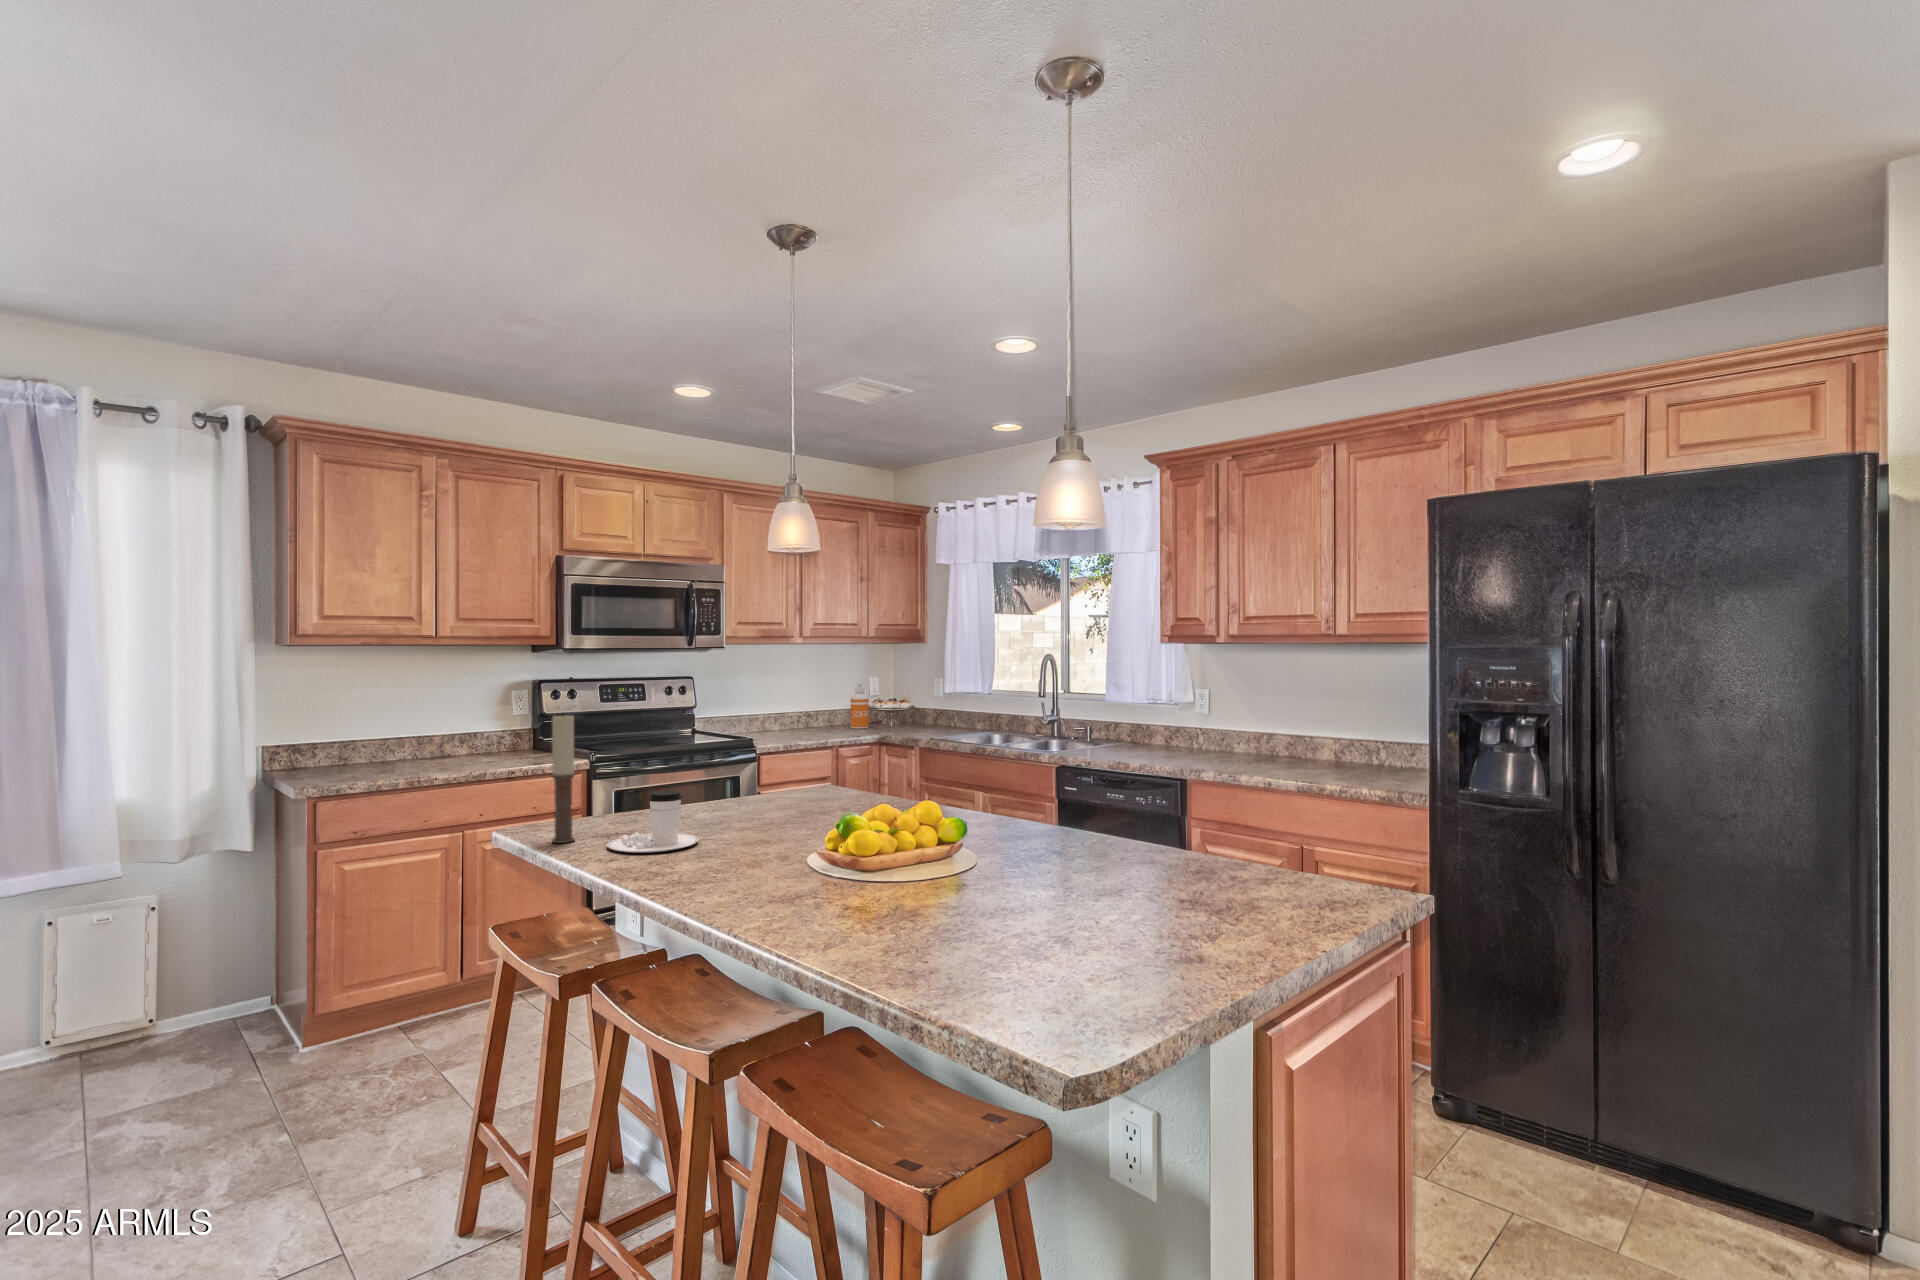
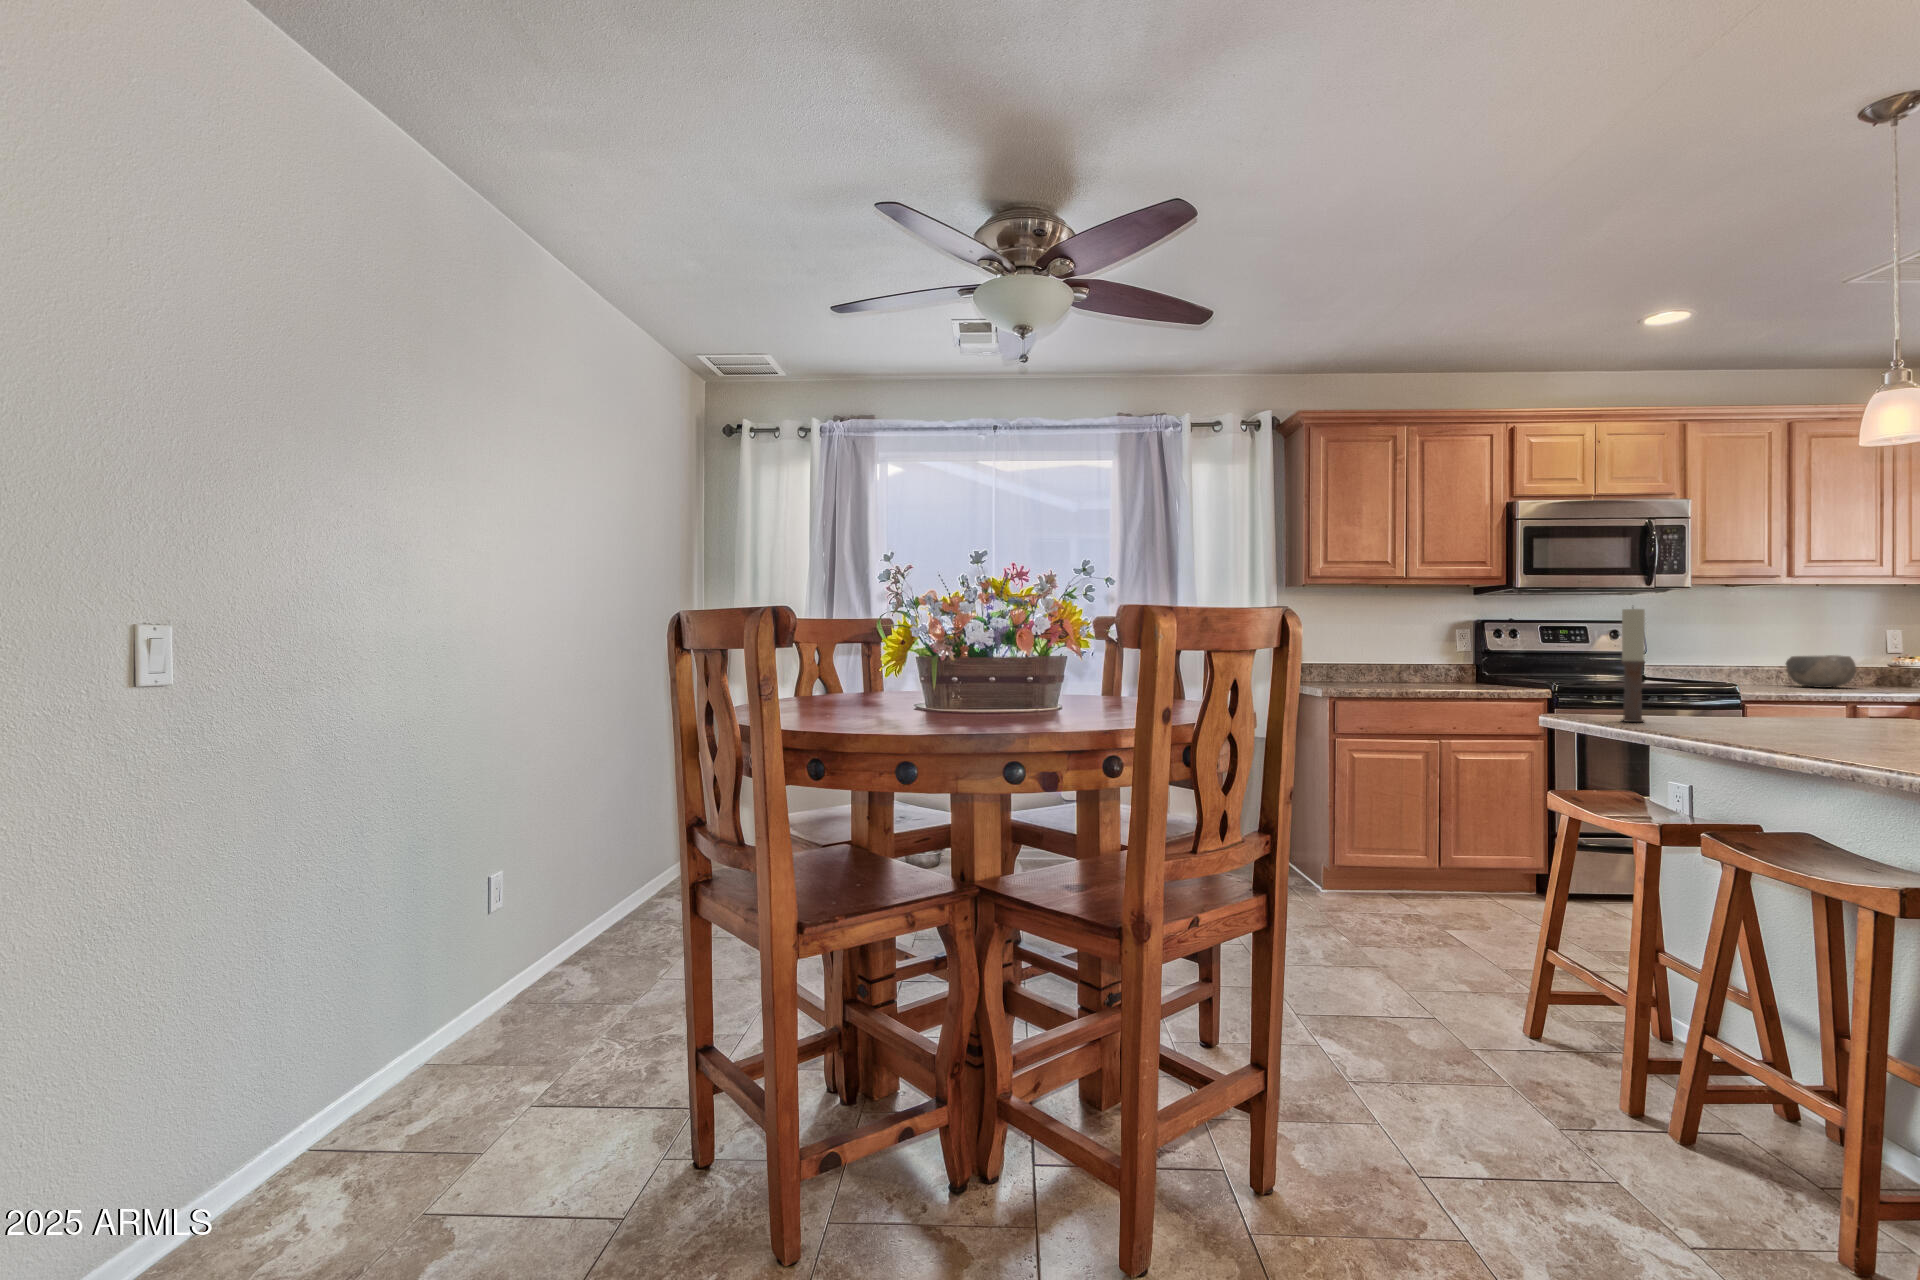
soap dispenser: present [851,683,869,729] -> none [1856,634,1887,688]
bowl: none [803,704,848,732] -> present [1786,655,1856,688]
coffee cup: present [607,791,699,853] -> none [1691,679,1804,733]

